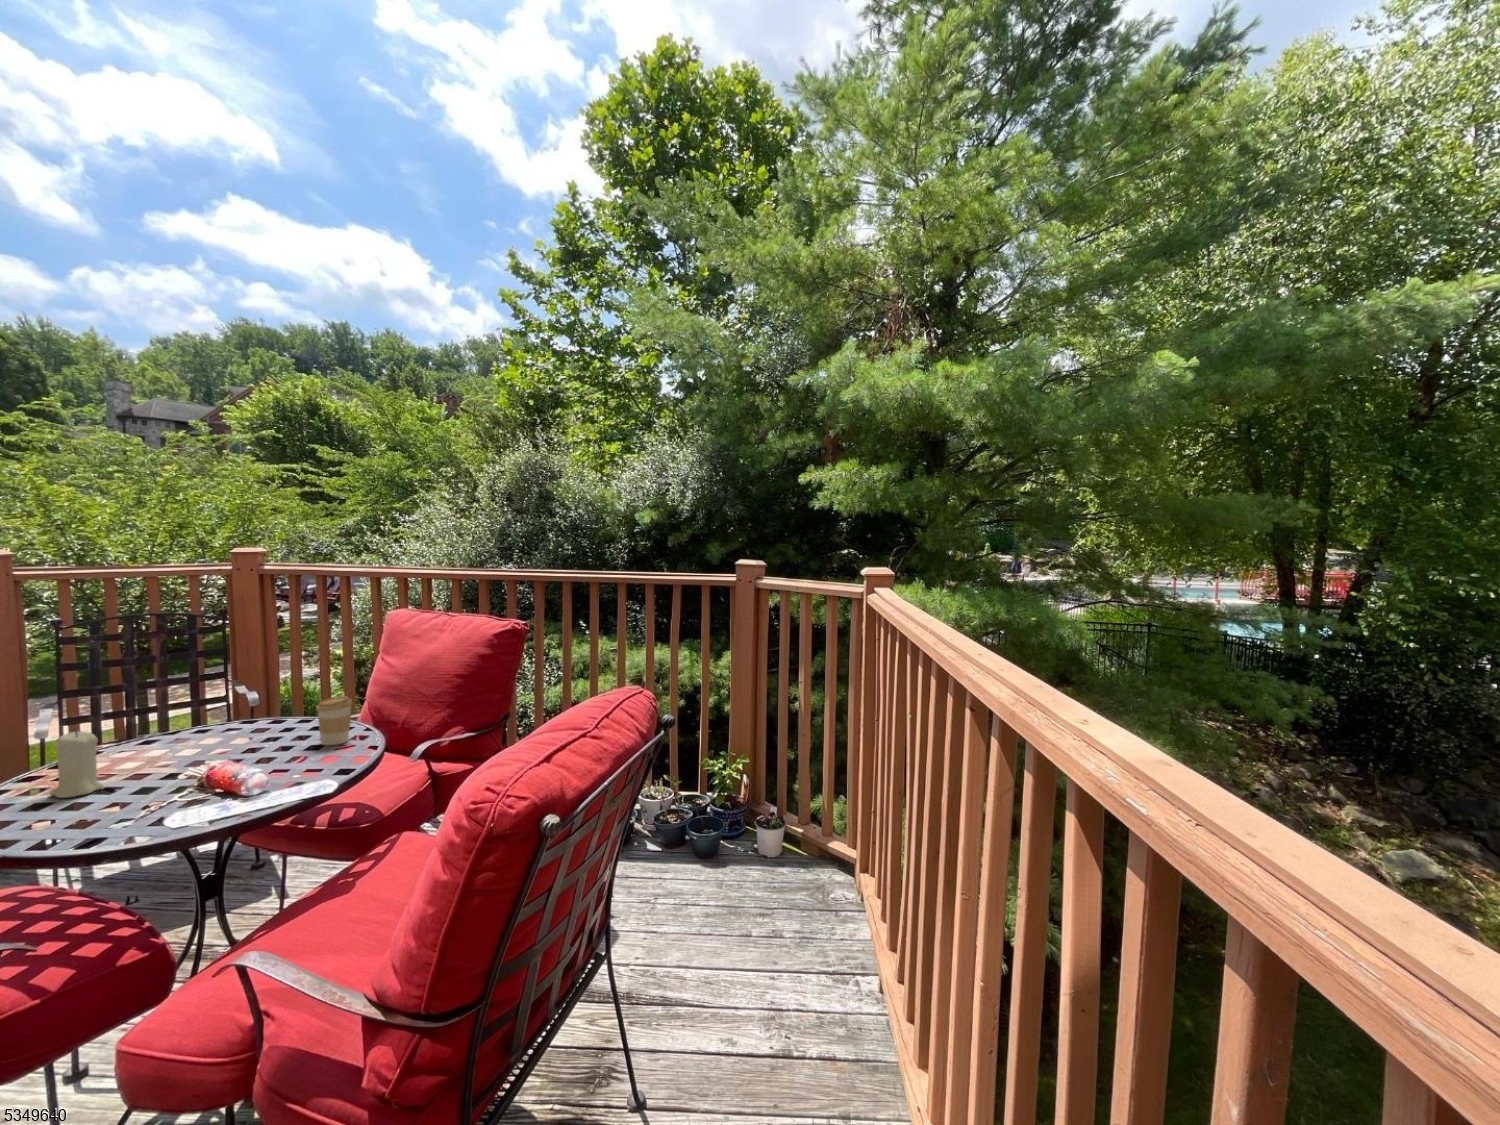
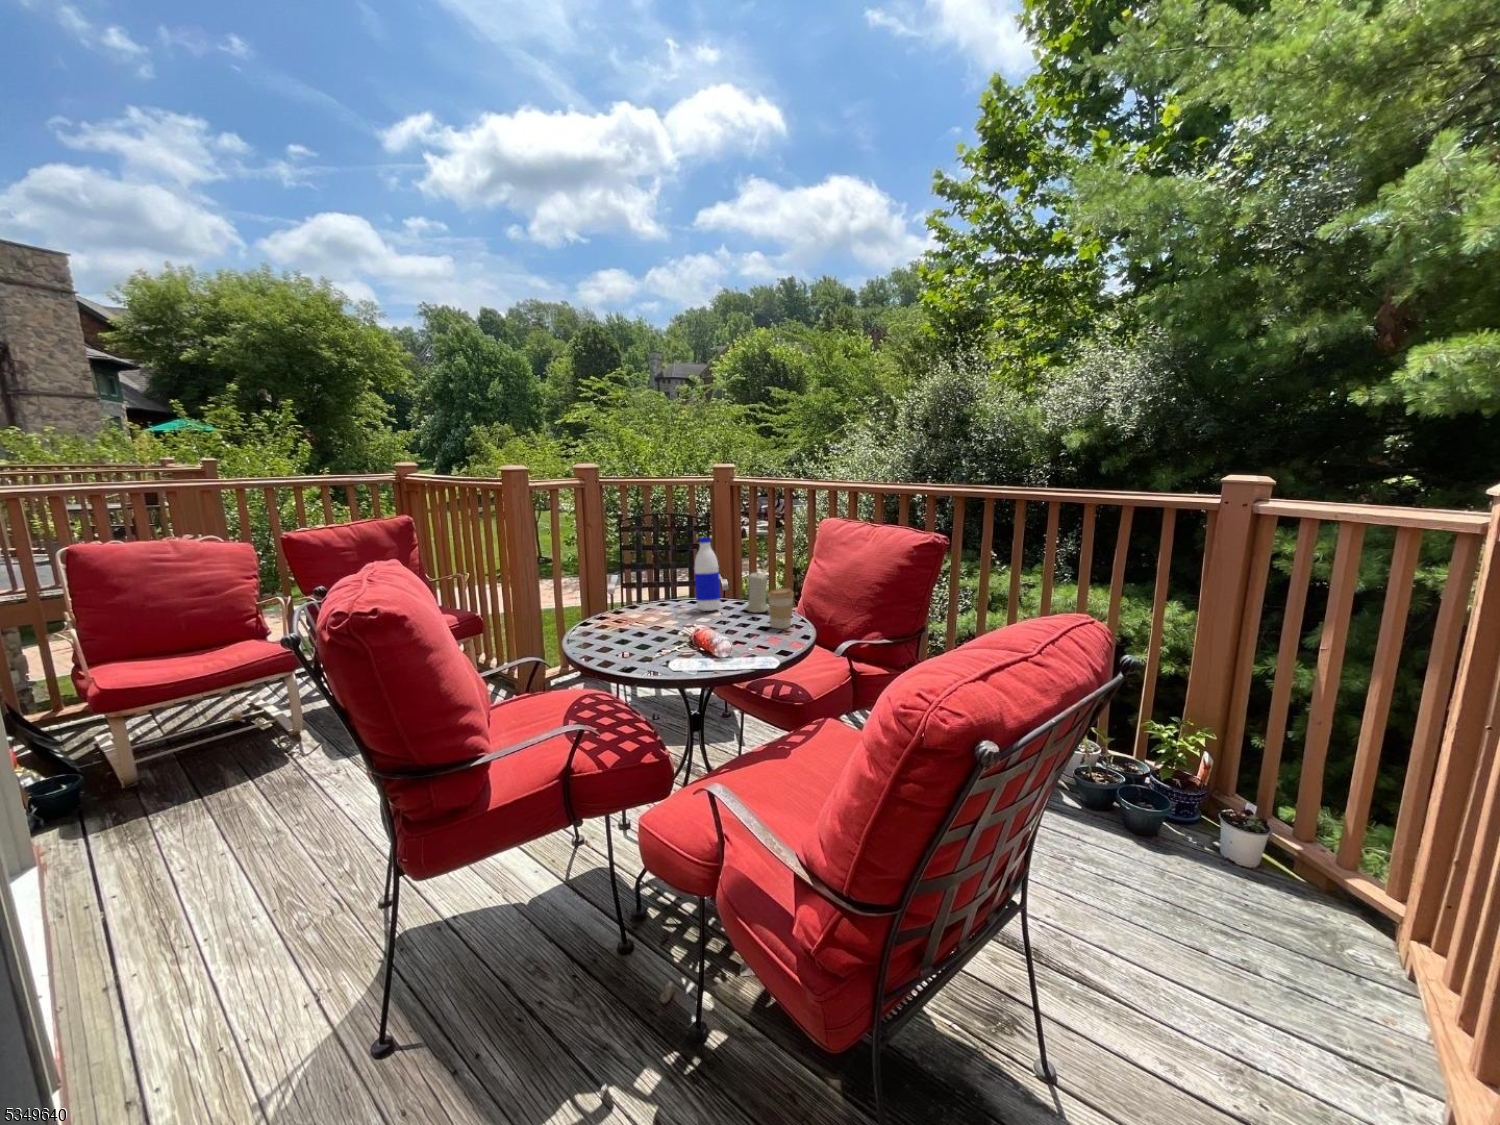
water bottle: none [204,644,247,738] -> present [695,537,721,611]
candle: present [49,731,103,798] -> present [744,573,769,612]

